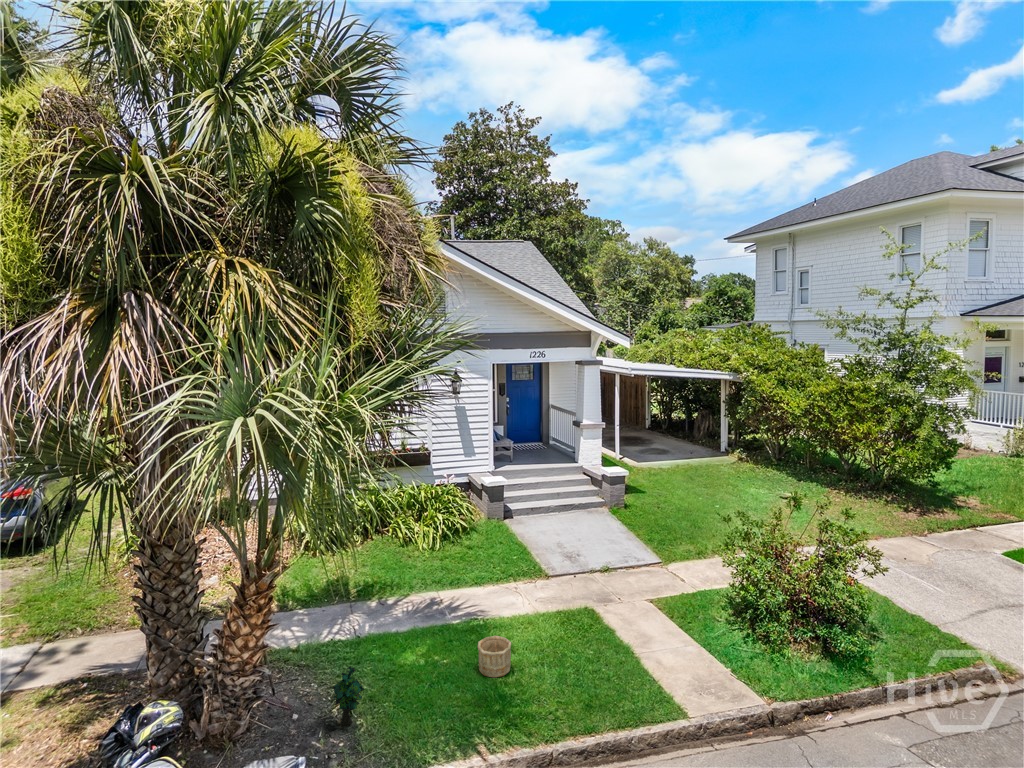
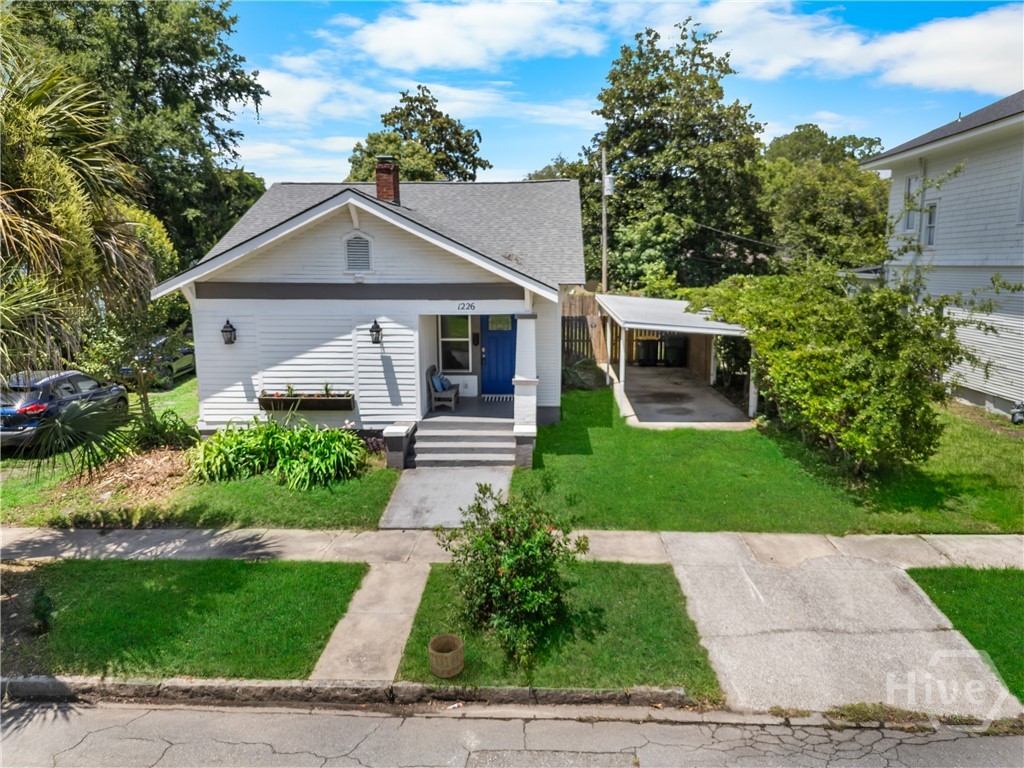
wooden bucket: present [478,636,511,678] -> present [428,634,464,678]

